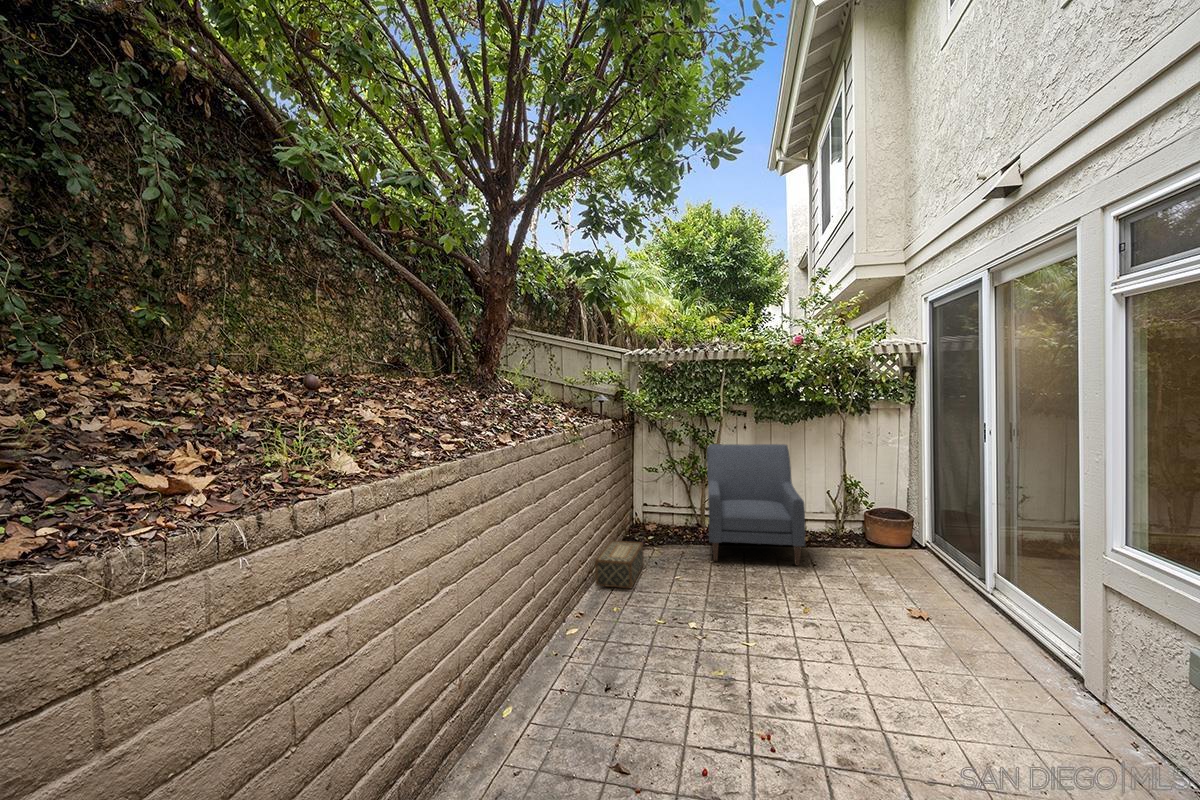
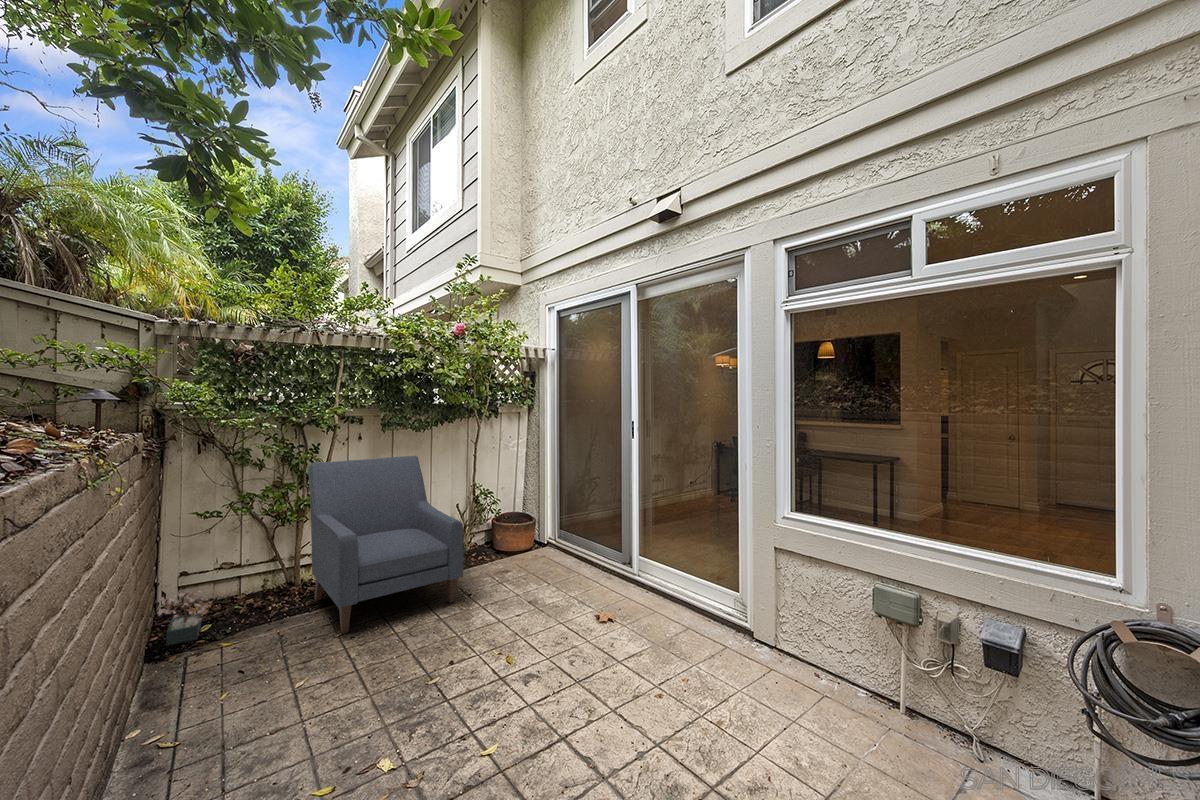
decorative plant: none [627,512,652,542] -> present [158,589,211,645]
woven basket: present [595,540,644,588] -> none [122,647,223,782]

